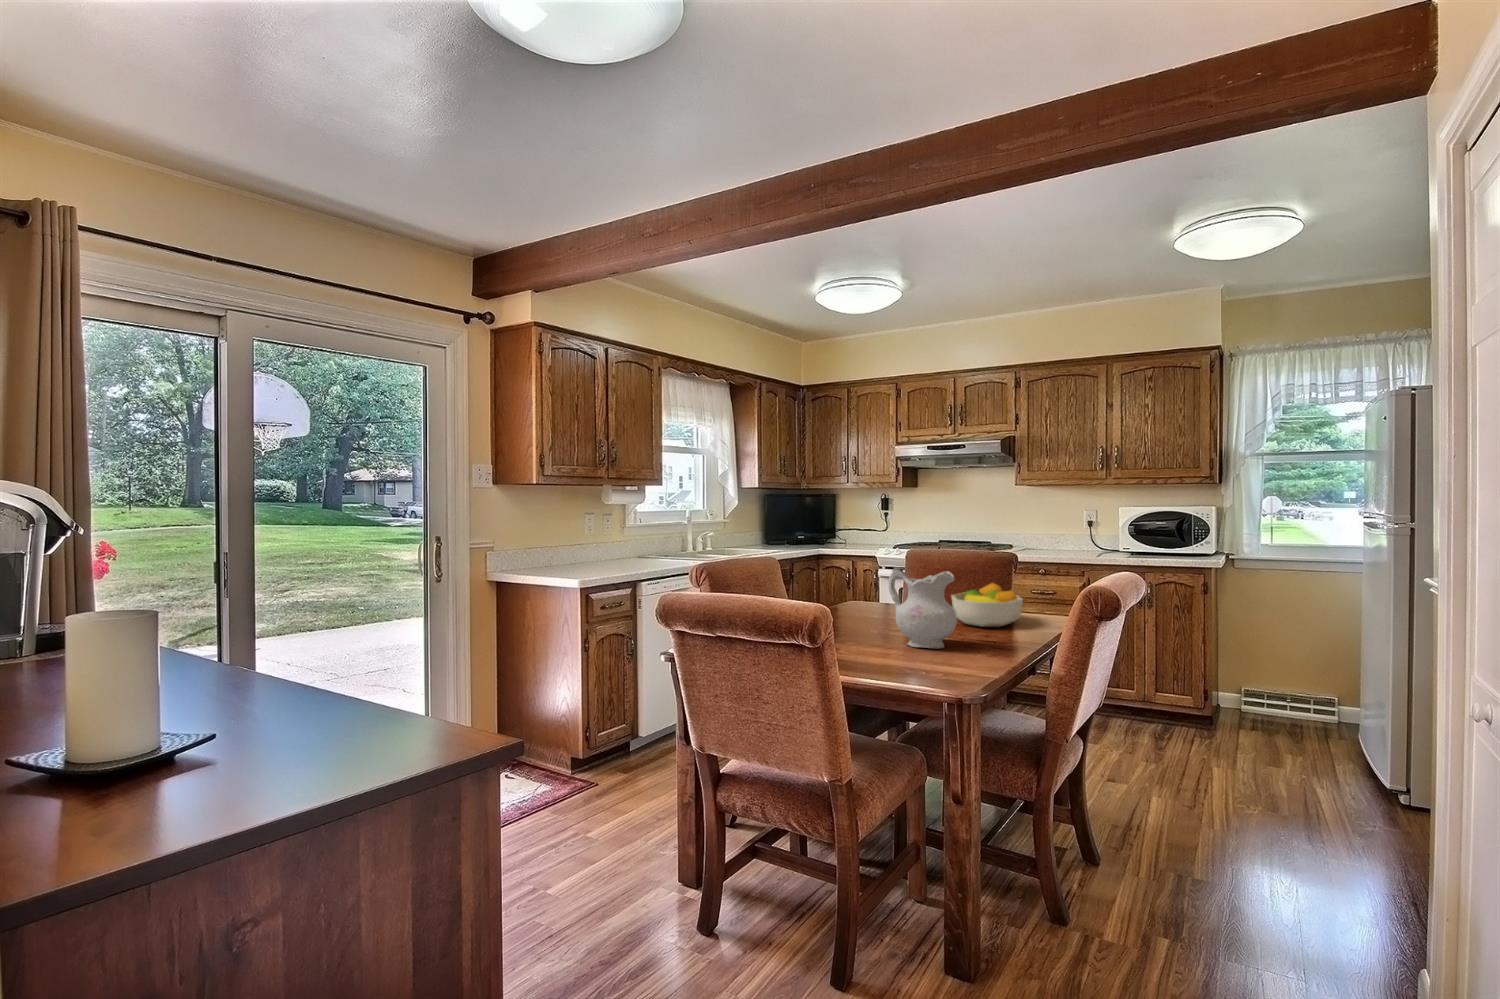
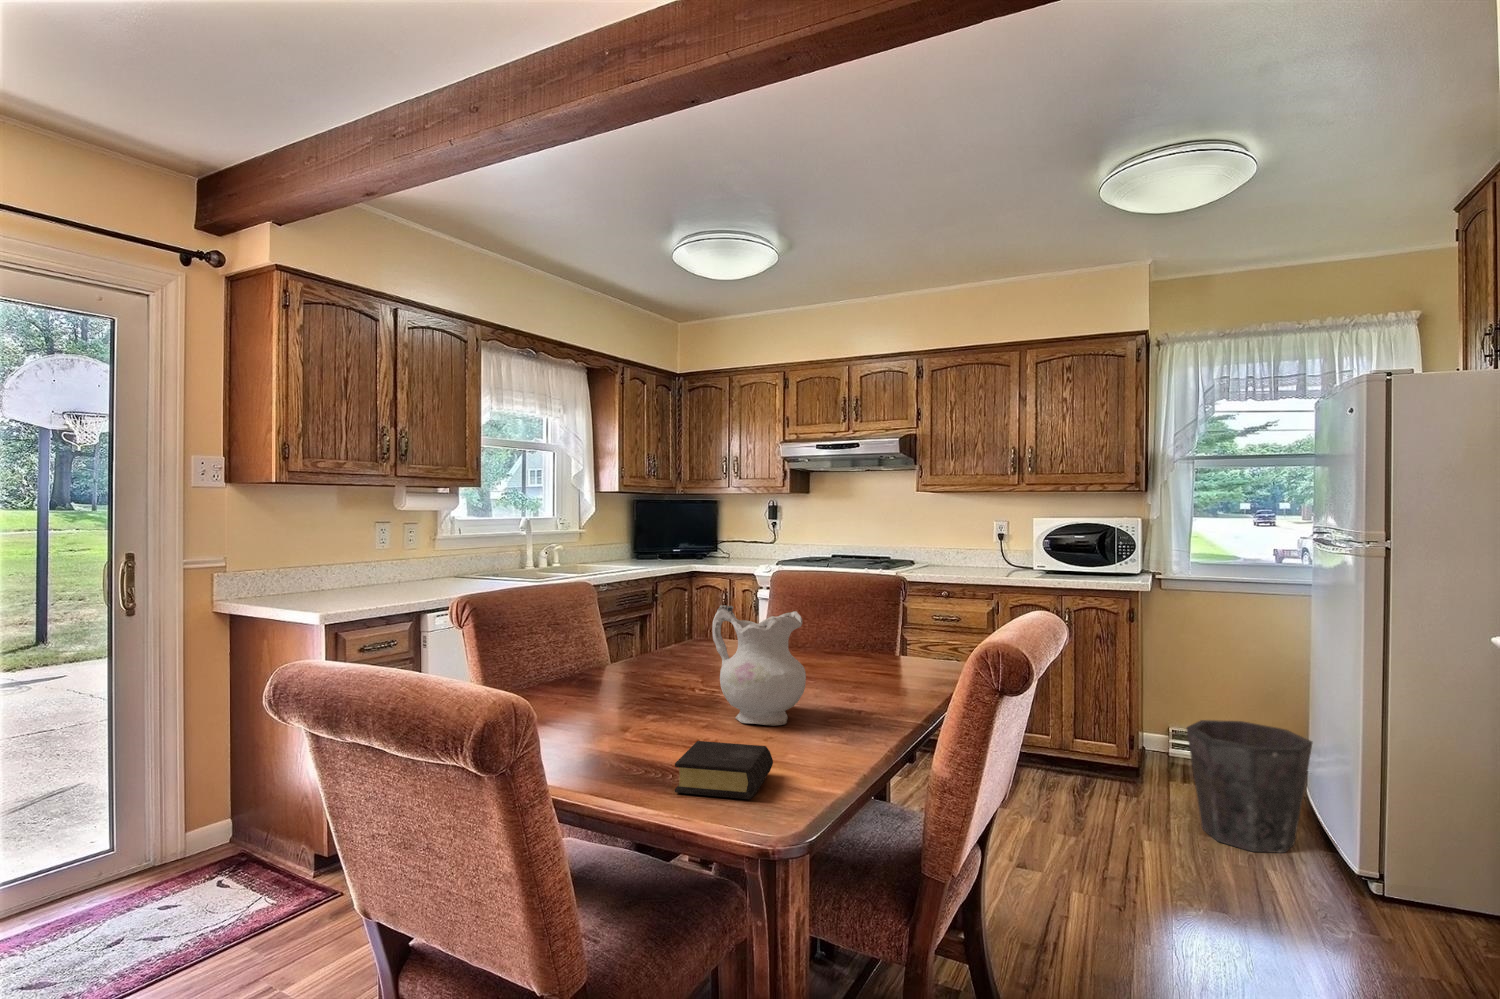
fruit bowl: present [952,583,1023,627] -> none [815,619,908,682]
book: none [889,650,948,681] -> present [675,741,773,799]
waste bin: none [1251,674,1360,779] -> present [1187,720,1312,853]

